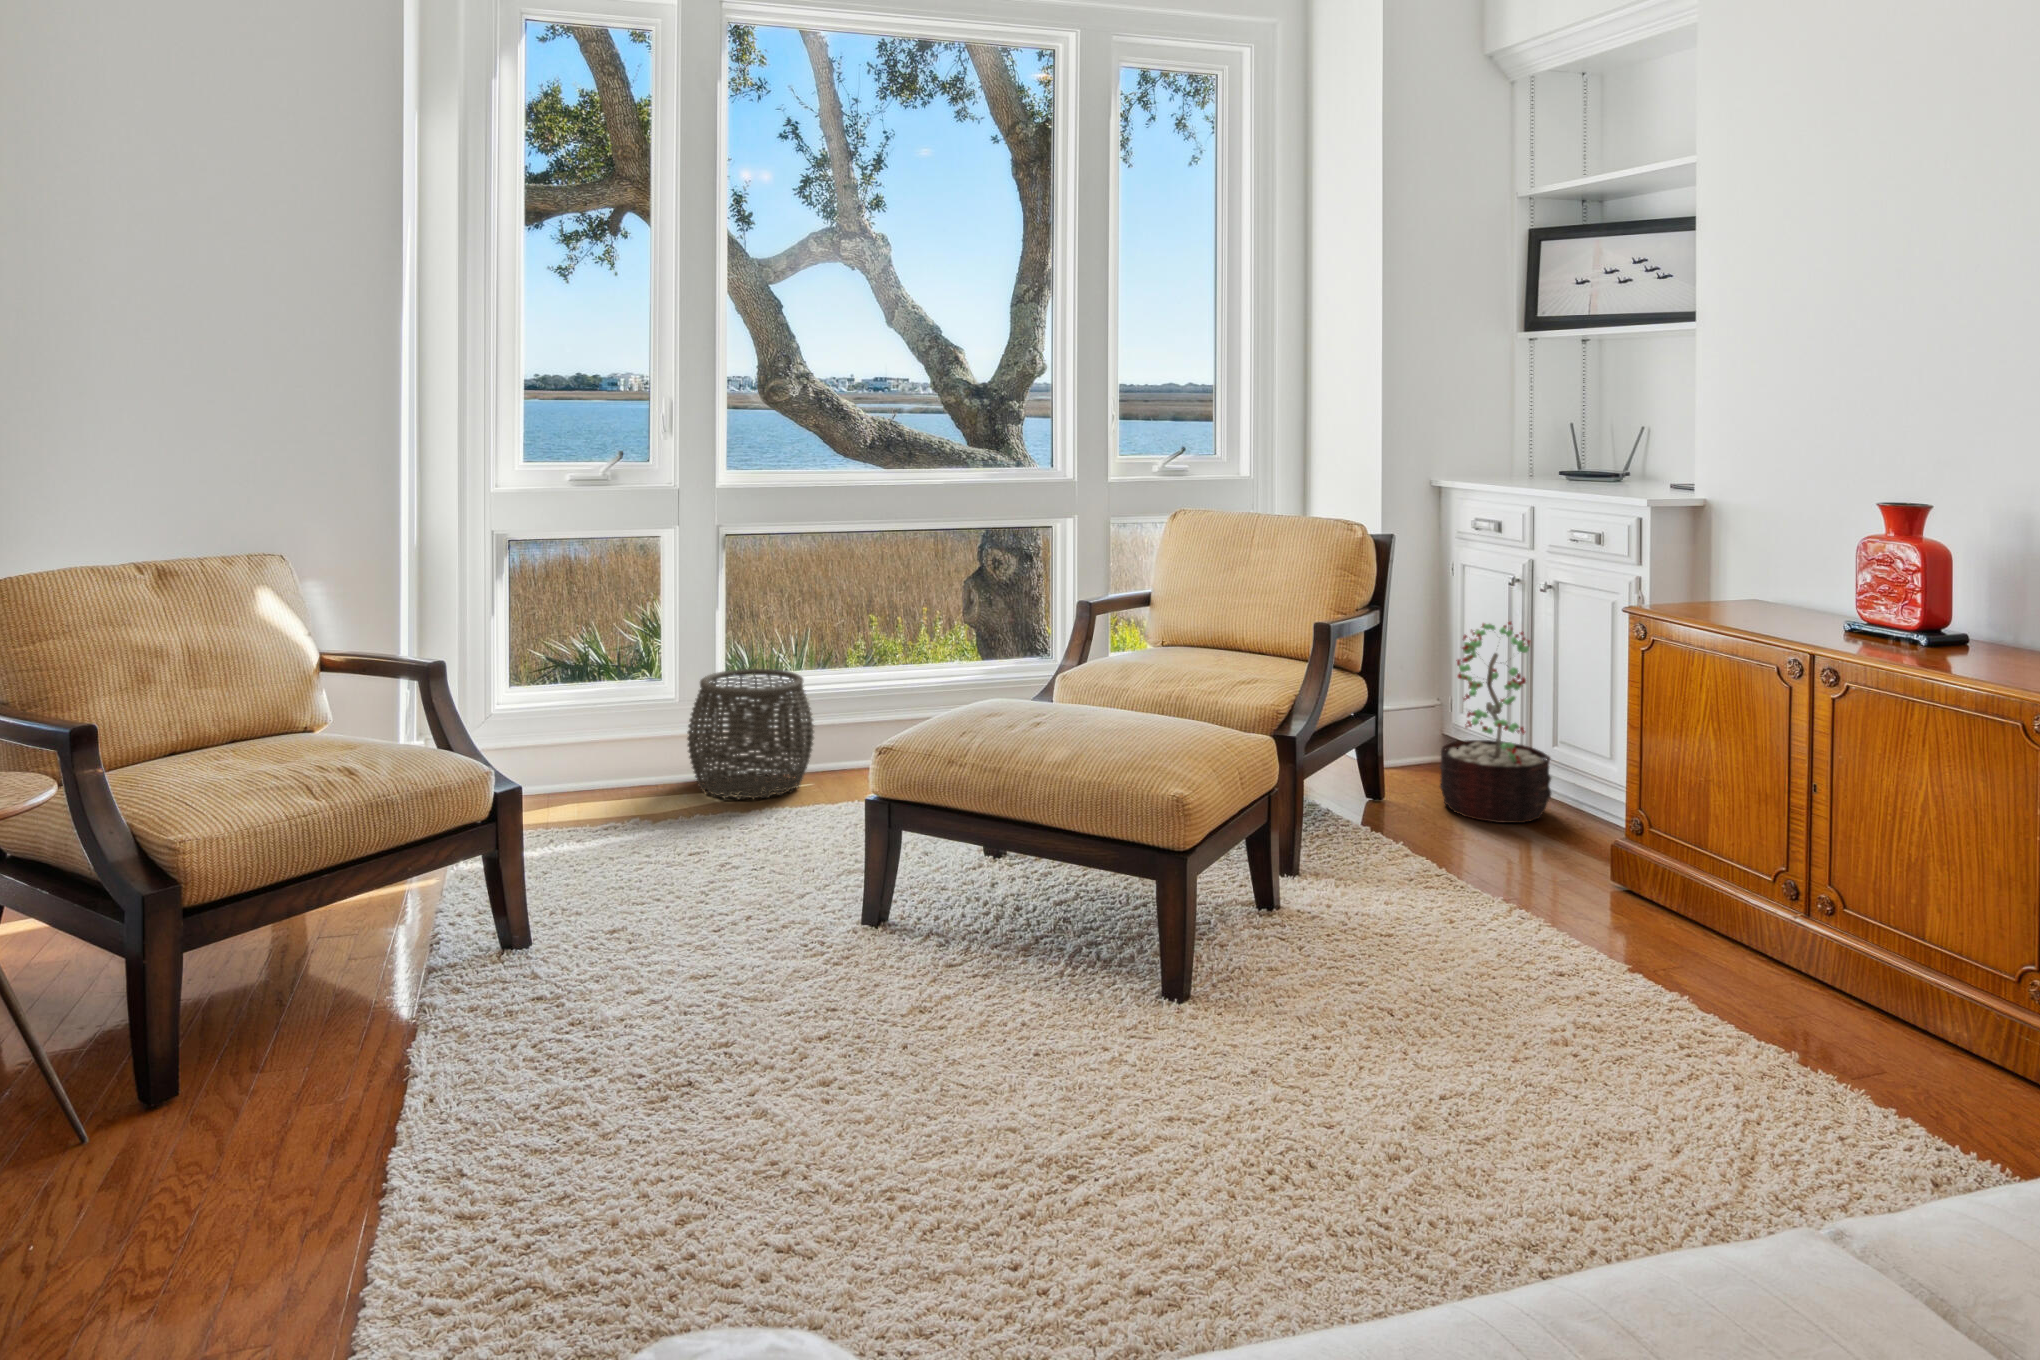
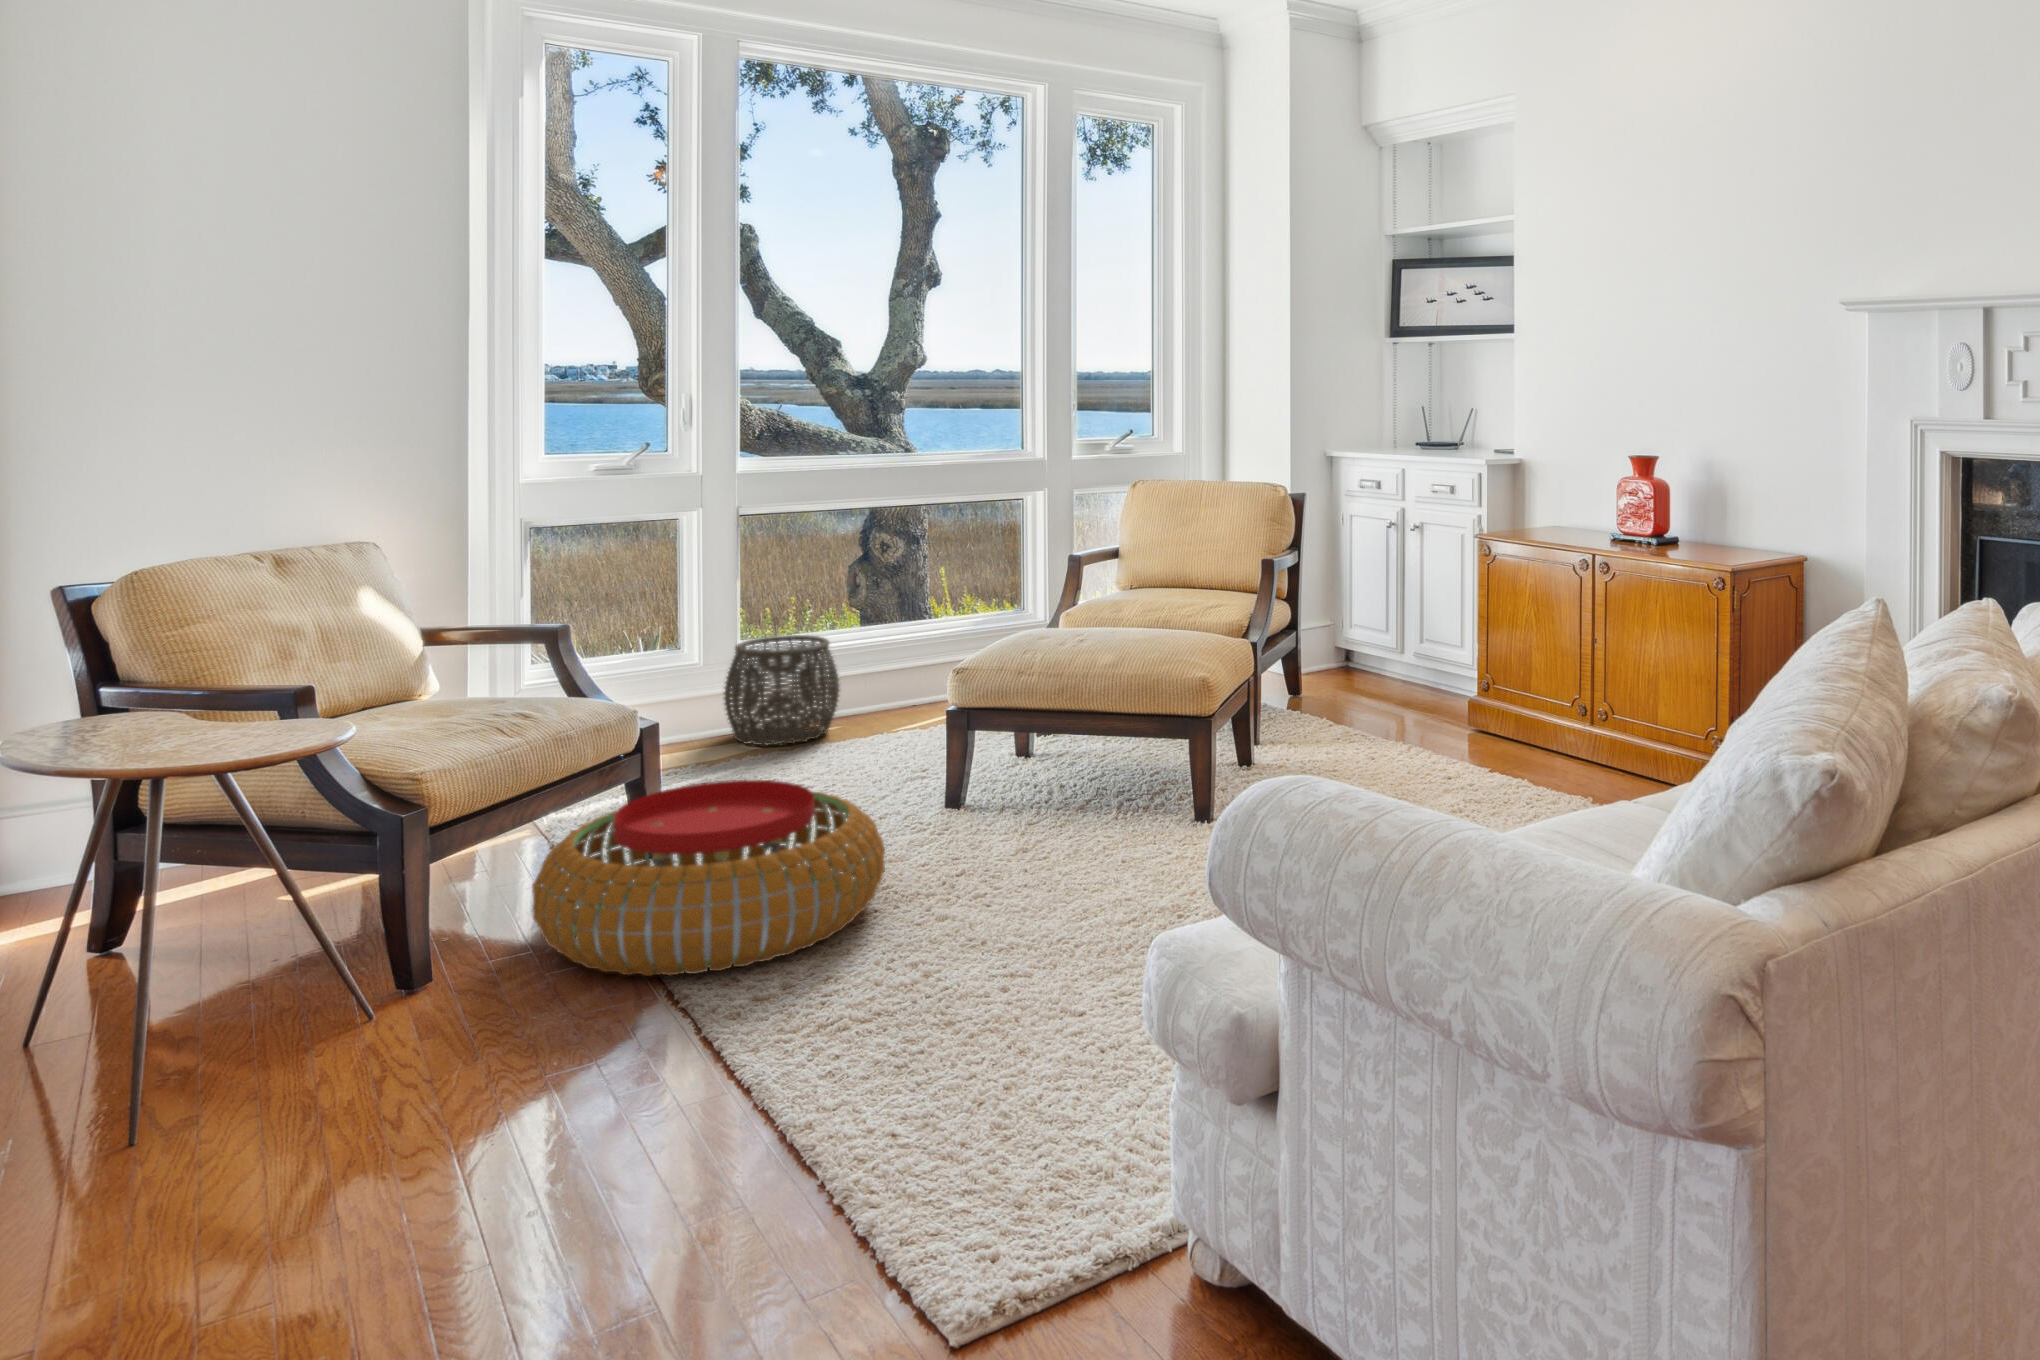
decorative plant: present [1440,622,1551,823] -> none [1341,556,1420,703]
pouf: none [247,879,704,1174] -> present [532,780,885,976]

